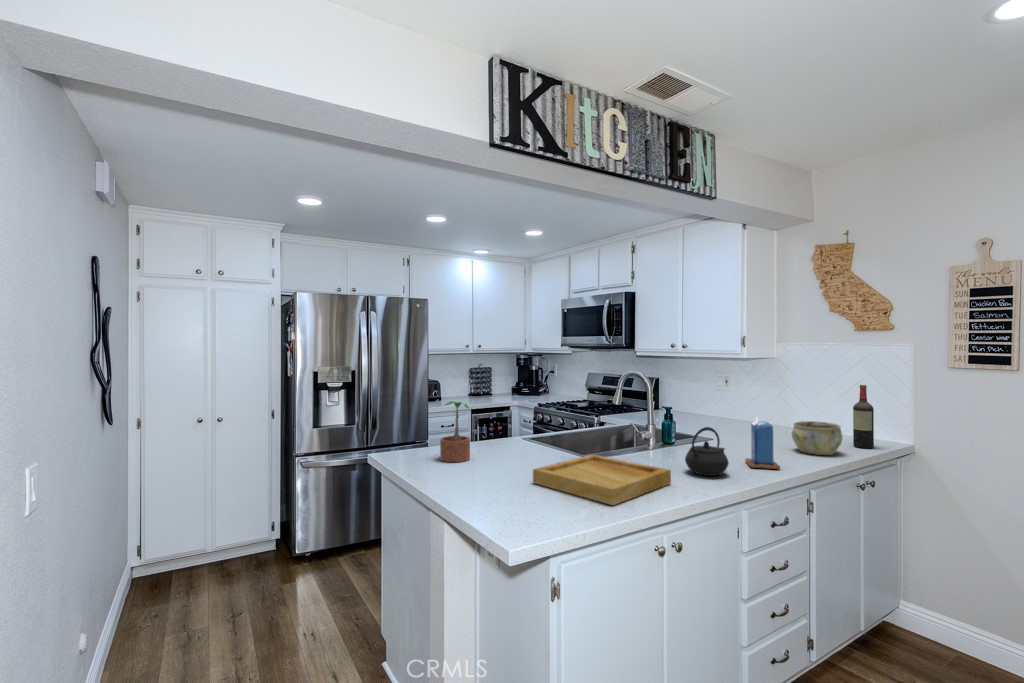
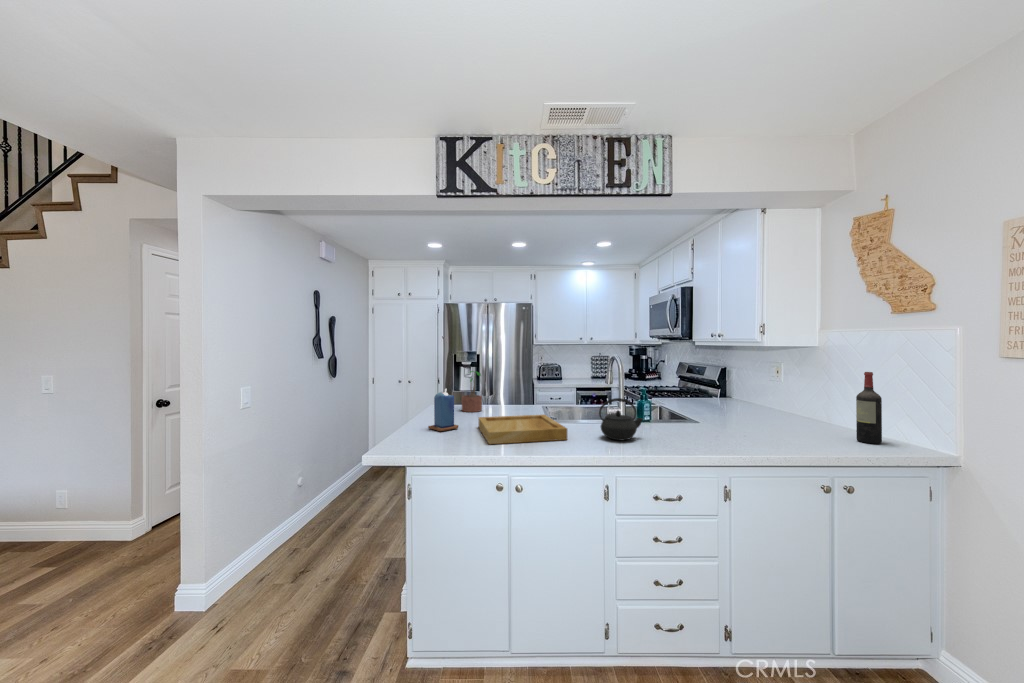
candle: present [745,417,780,469] -> present [428,389,458,431]
ceramic bowl: present [792,421,842,455] -> none [761,407,816,442]

